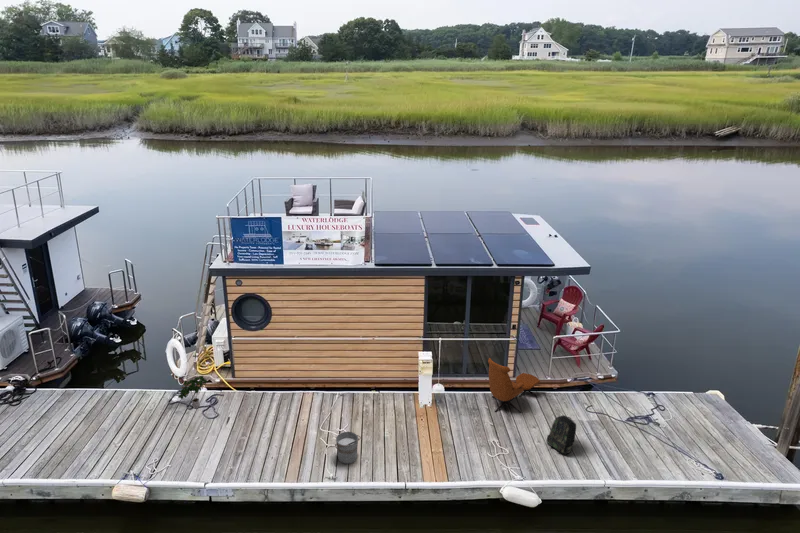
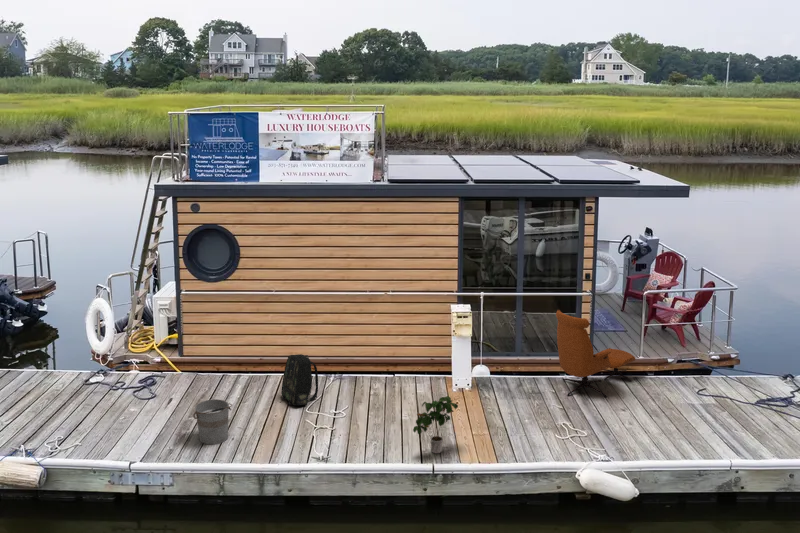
potted plant: present [178,376,208,408] -> present [413,396,458,453]
backpack: present [547,416,576,454] -> present [281,354,318,405]
bucket: present [335,432,361,464] -> present [193,399,232,444]

